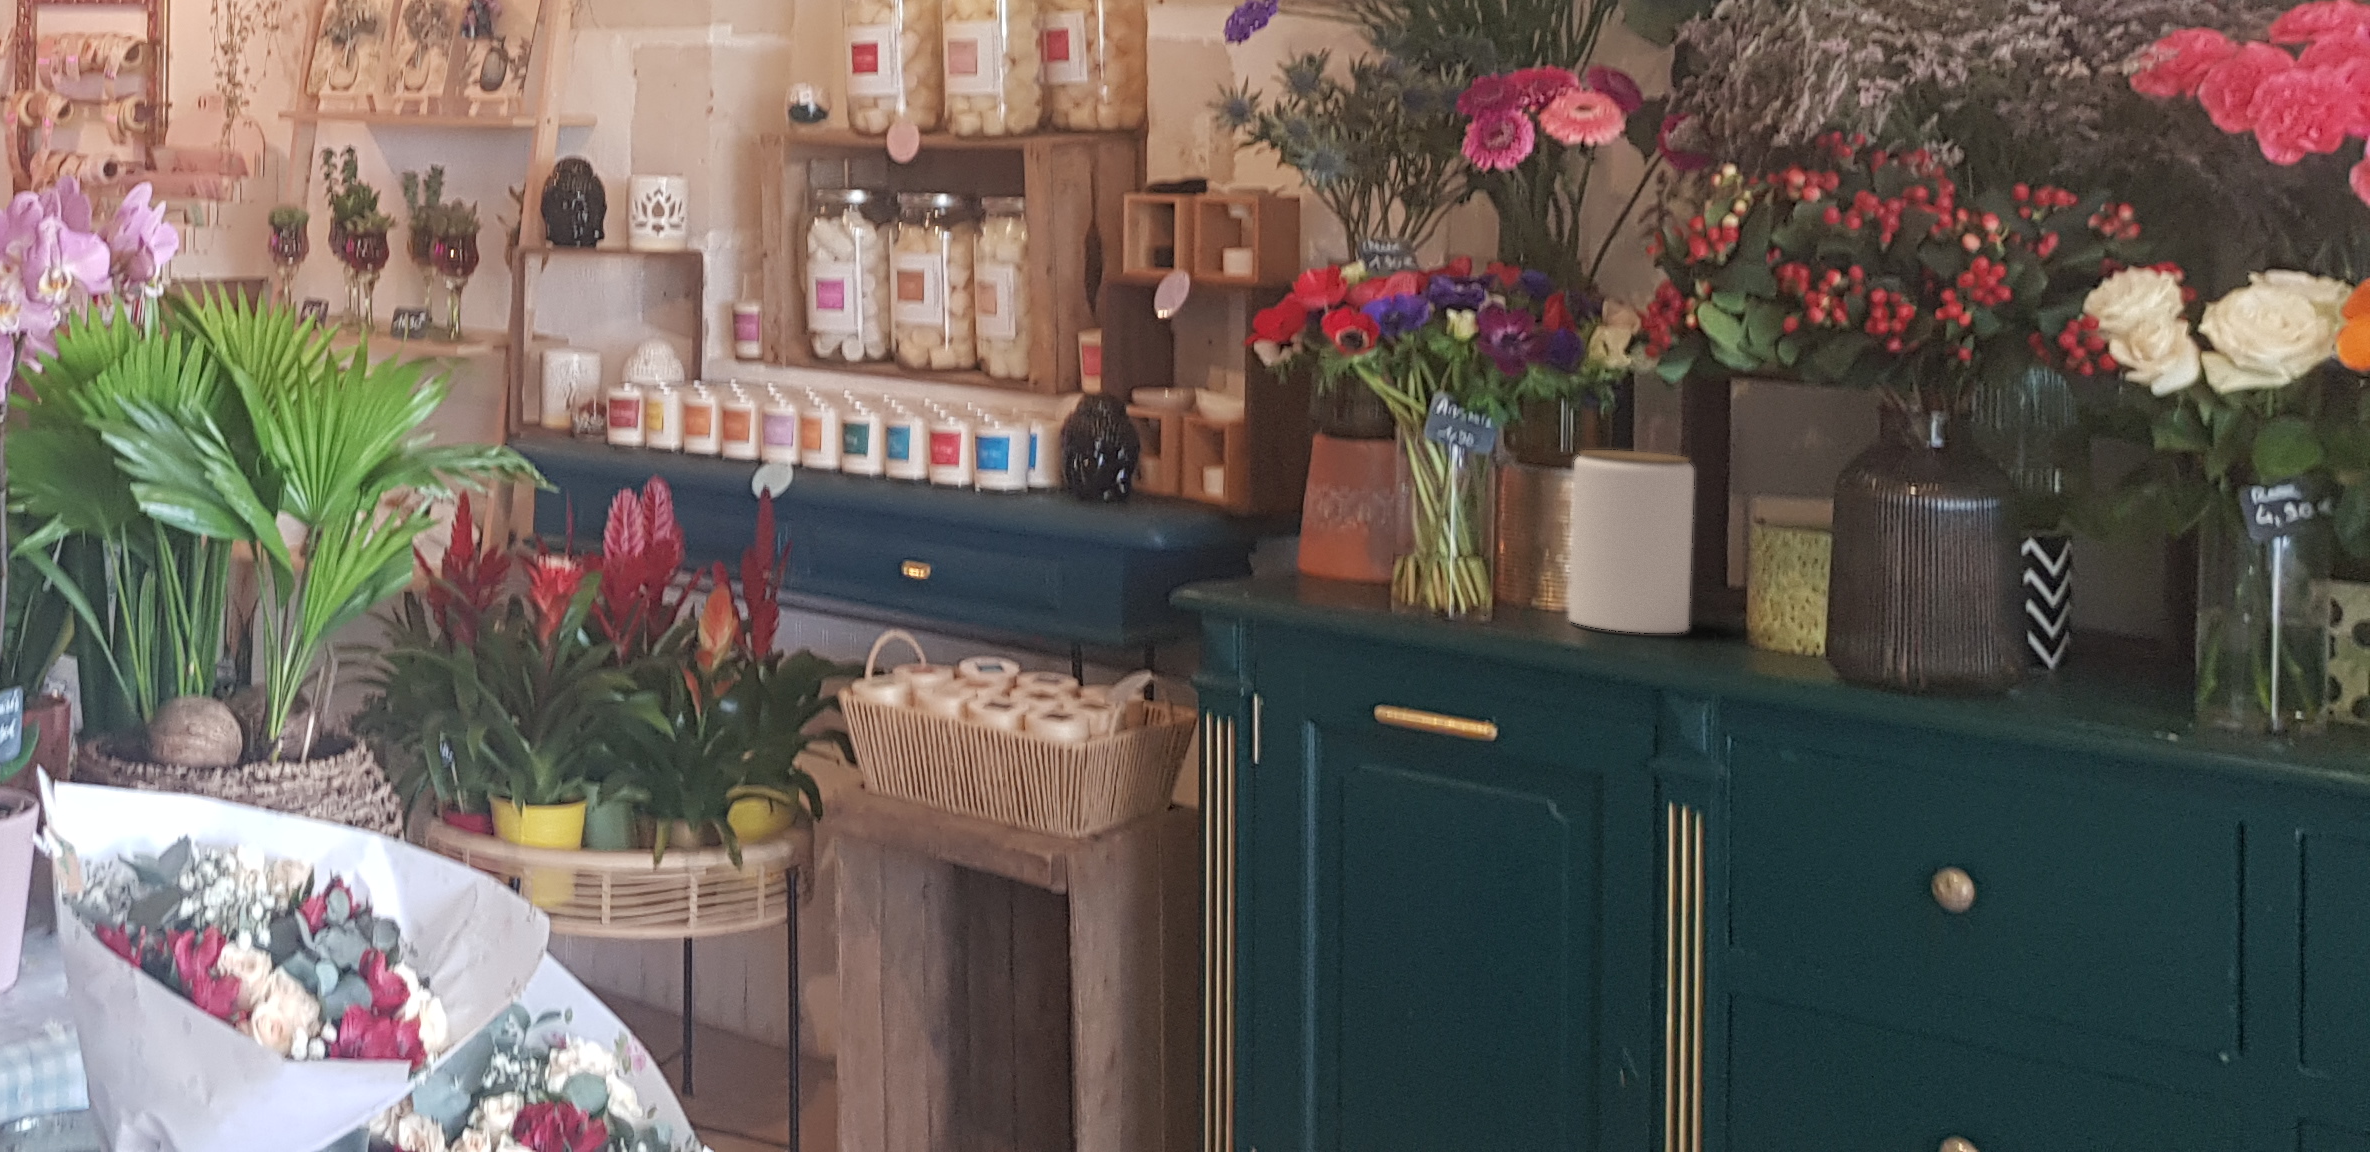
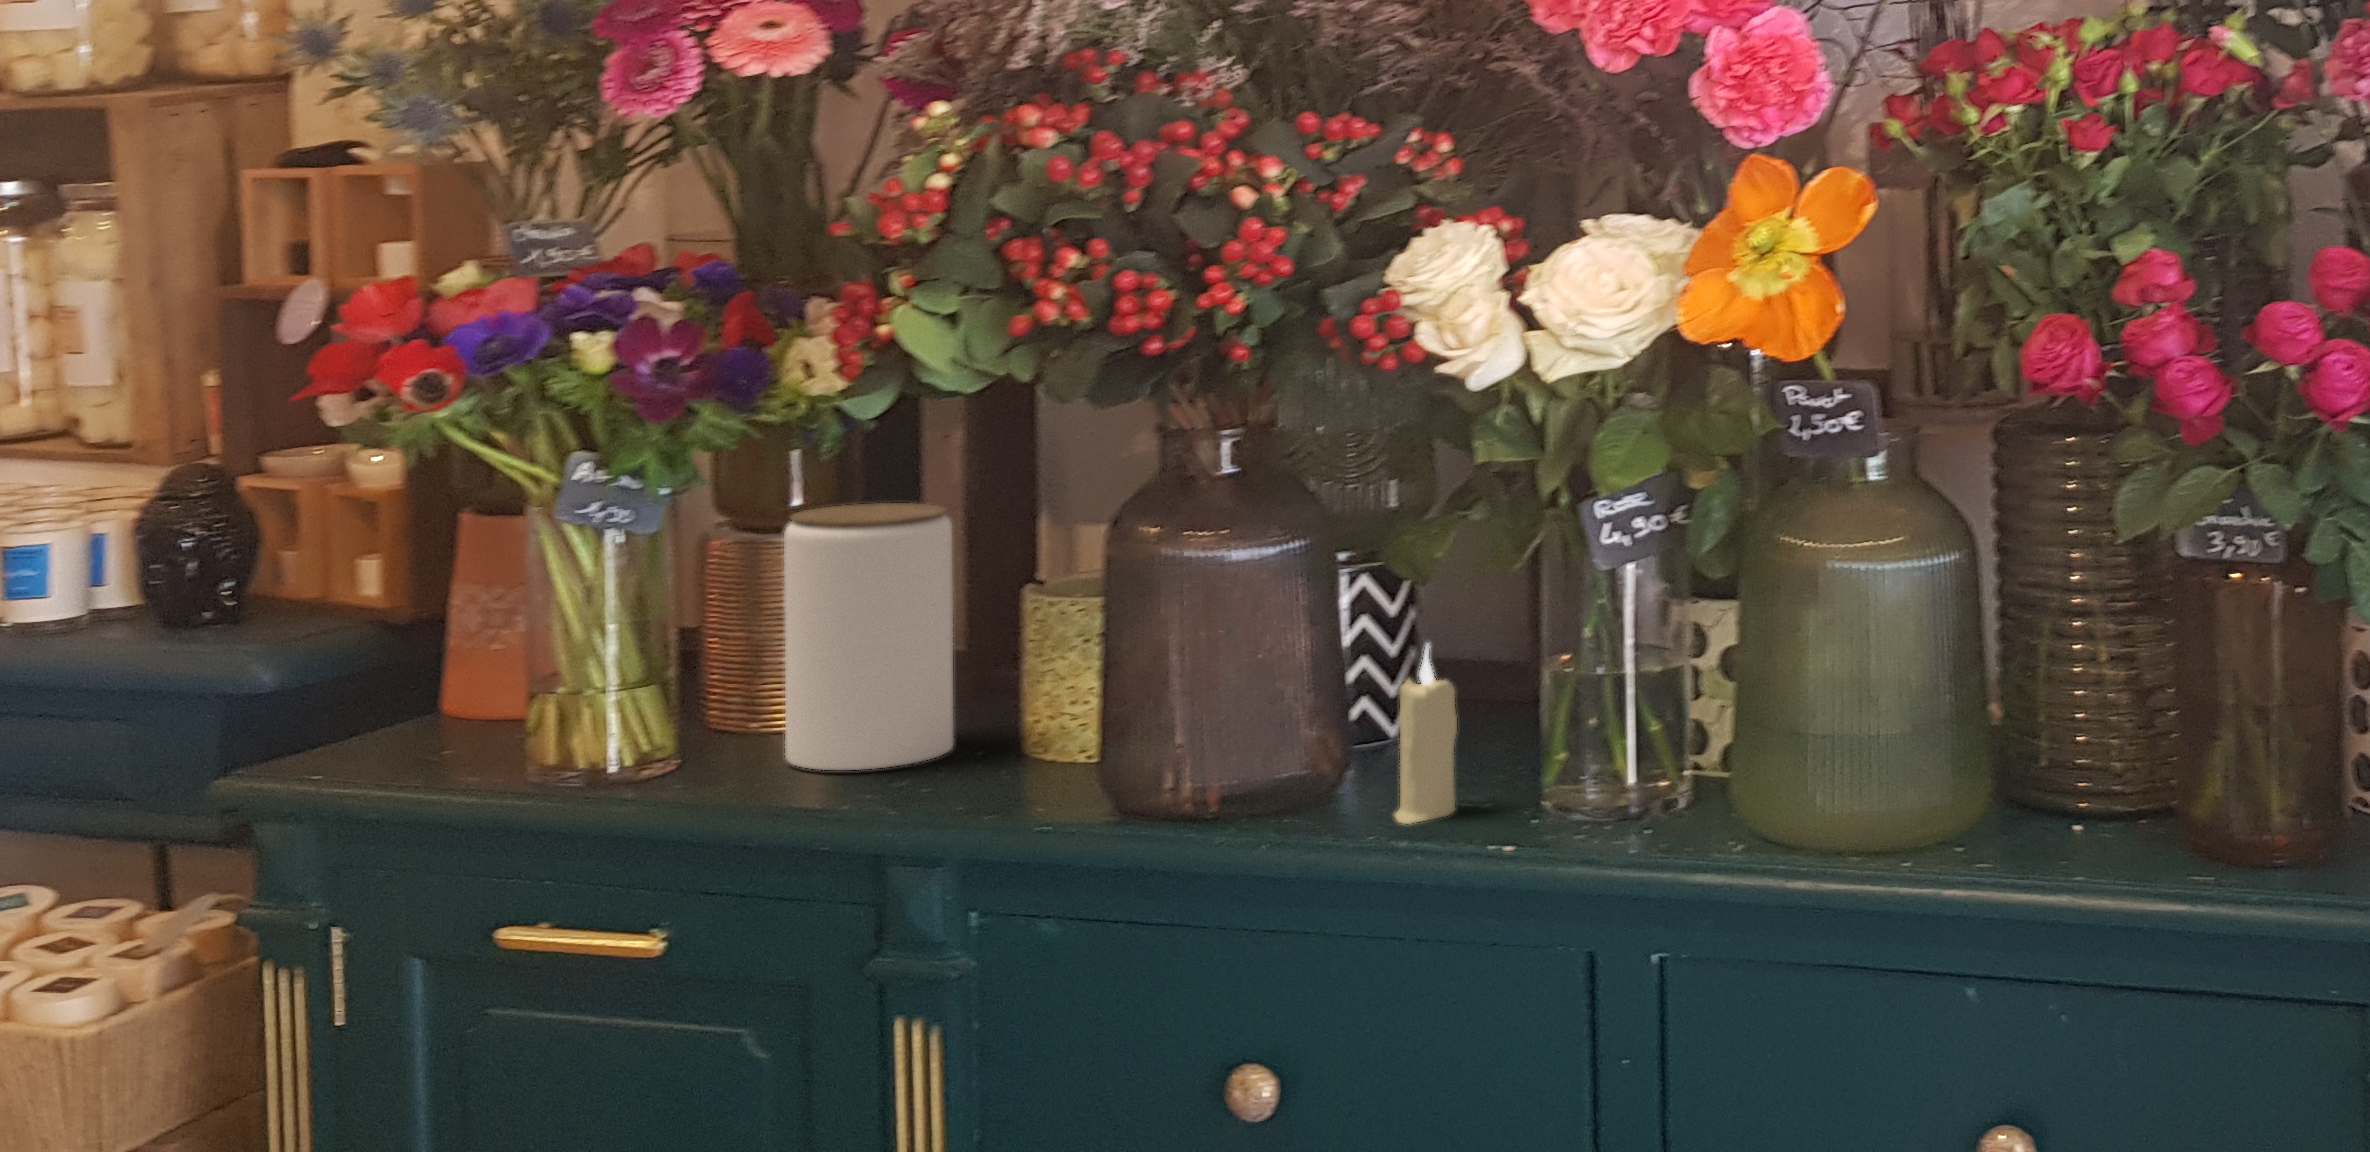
candle: none [2070,577,2125,708] -> present [1395,645,1457,824]

